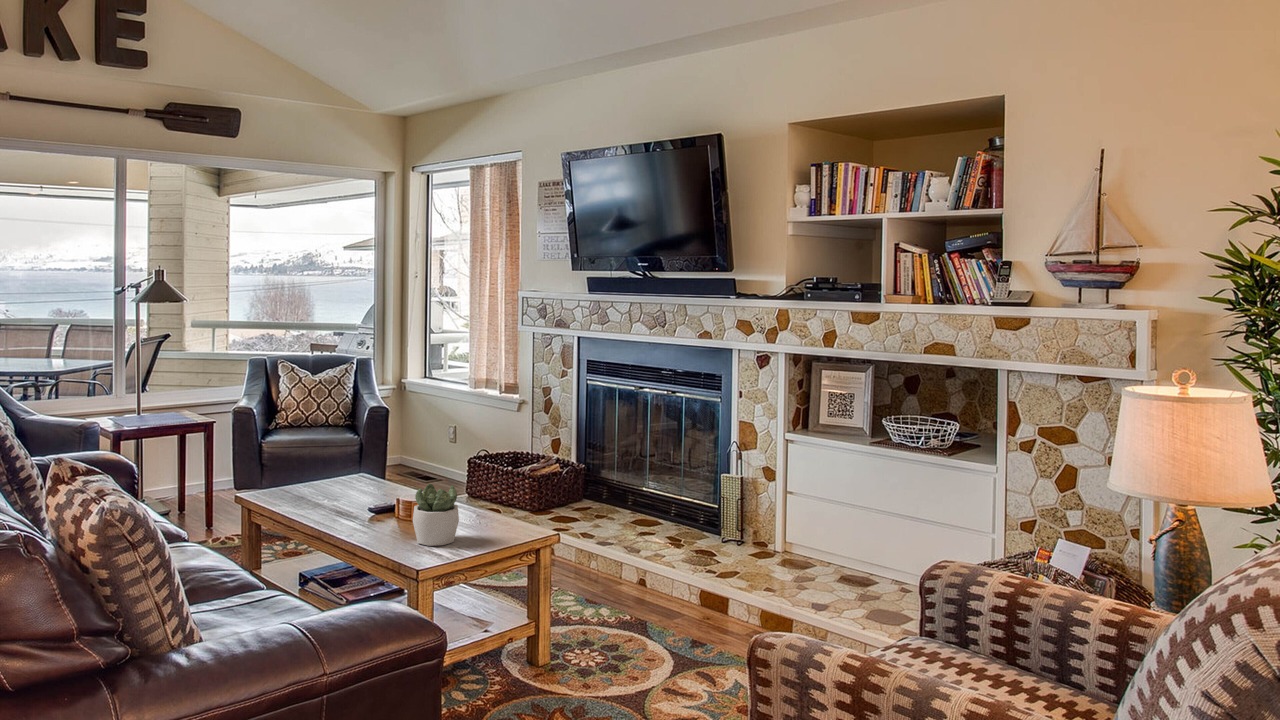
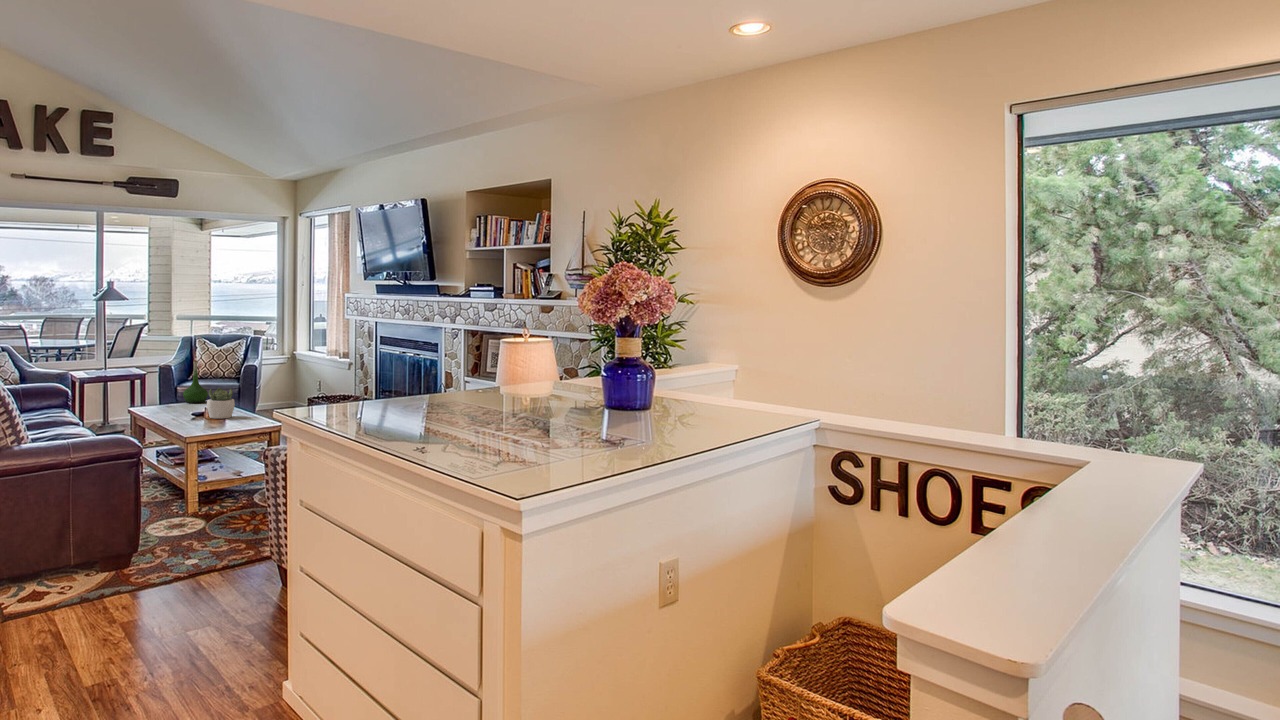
vase: none [322,418,364,495] -> present [183,360,208,403]

